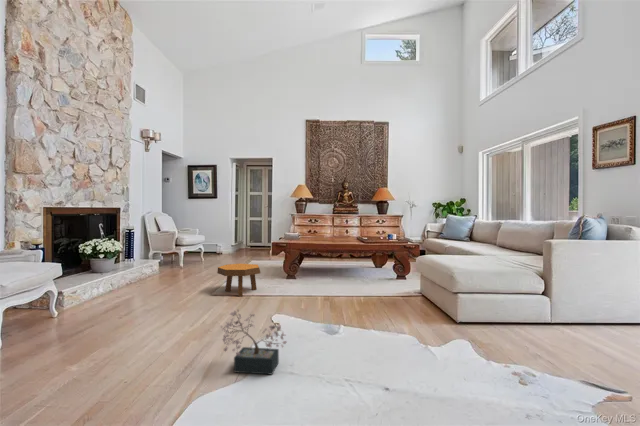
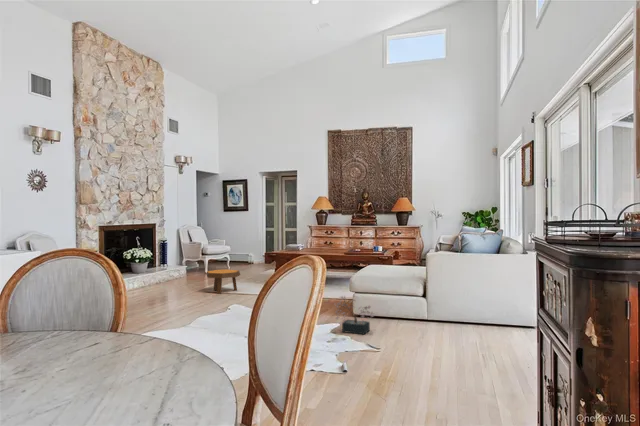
decorative plant: present [223,310,286,374] -> present [336,296,373,334]

